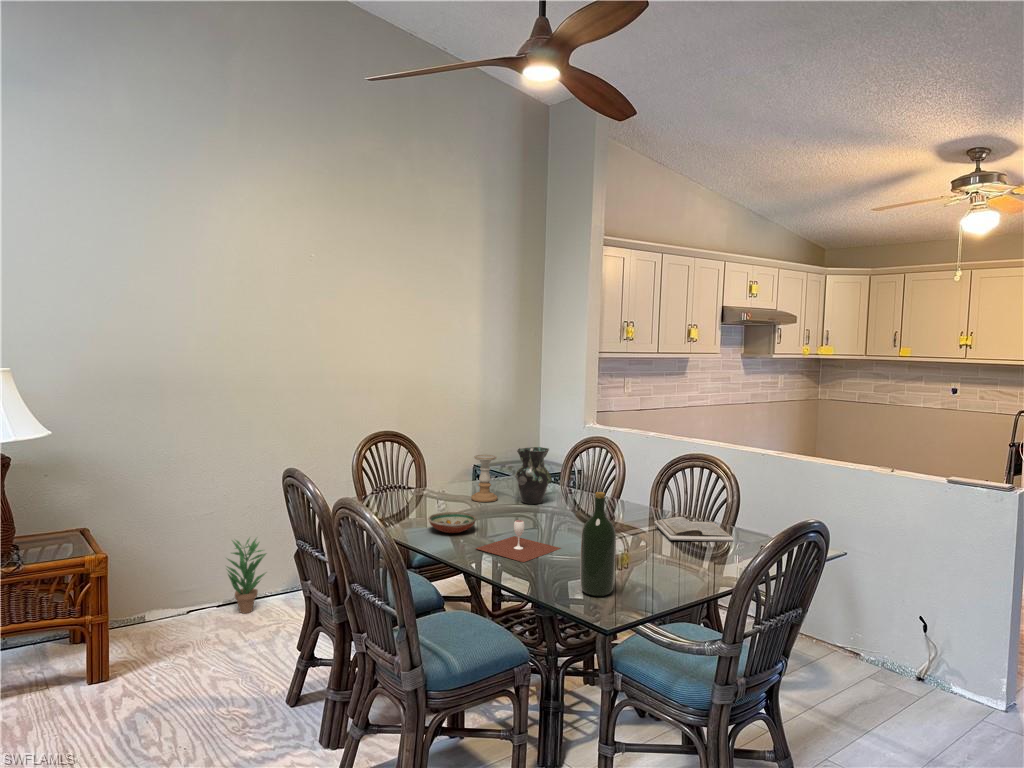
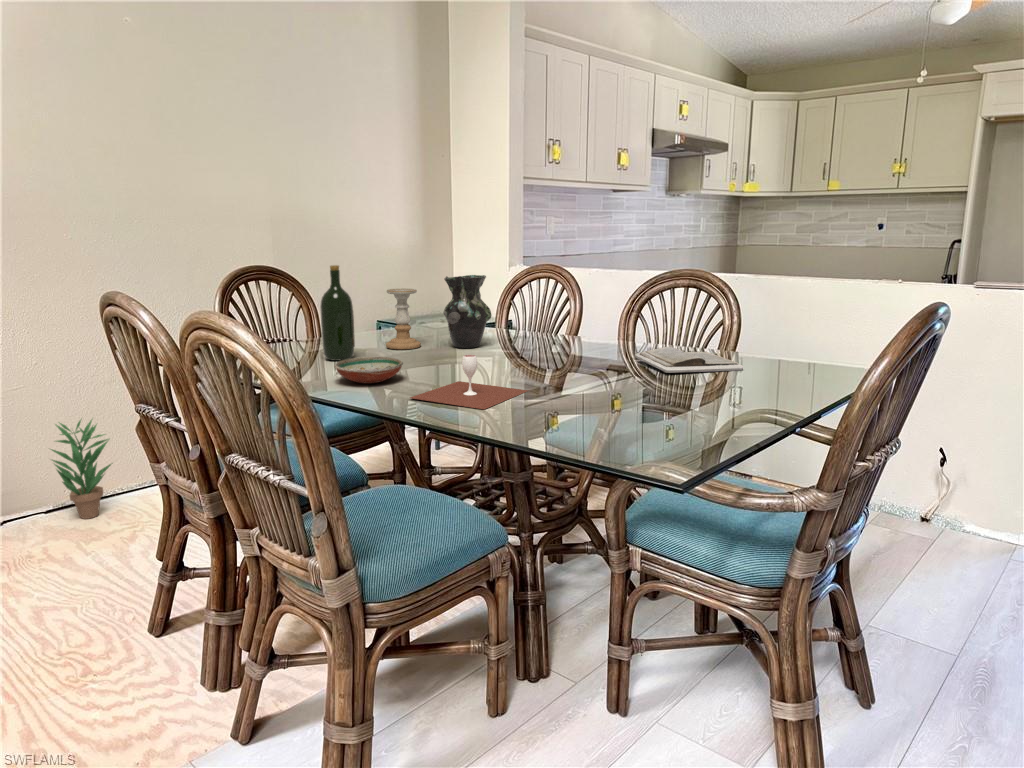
wine bottle: present [580,492,616,596] -> present [320,265,355,361]

